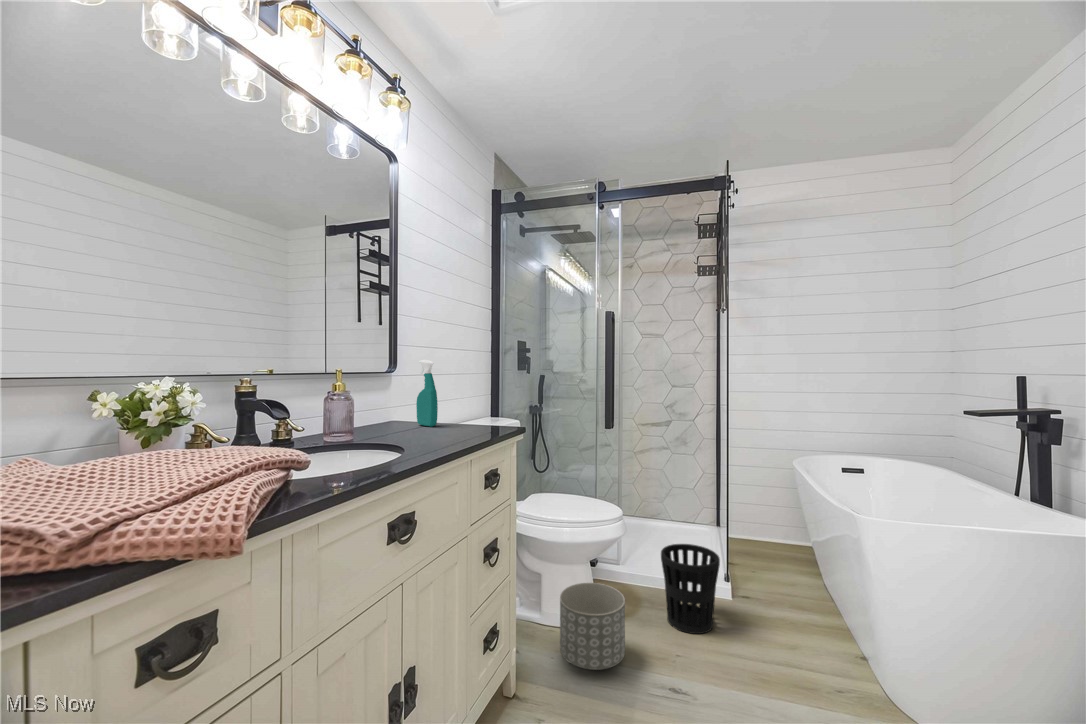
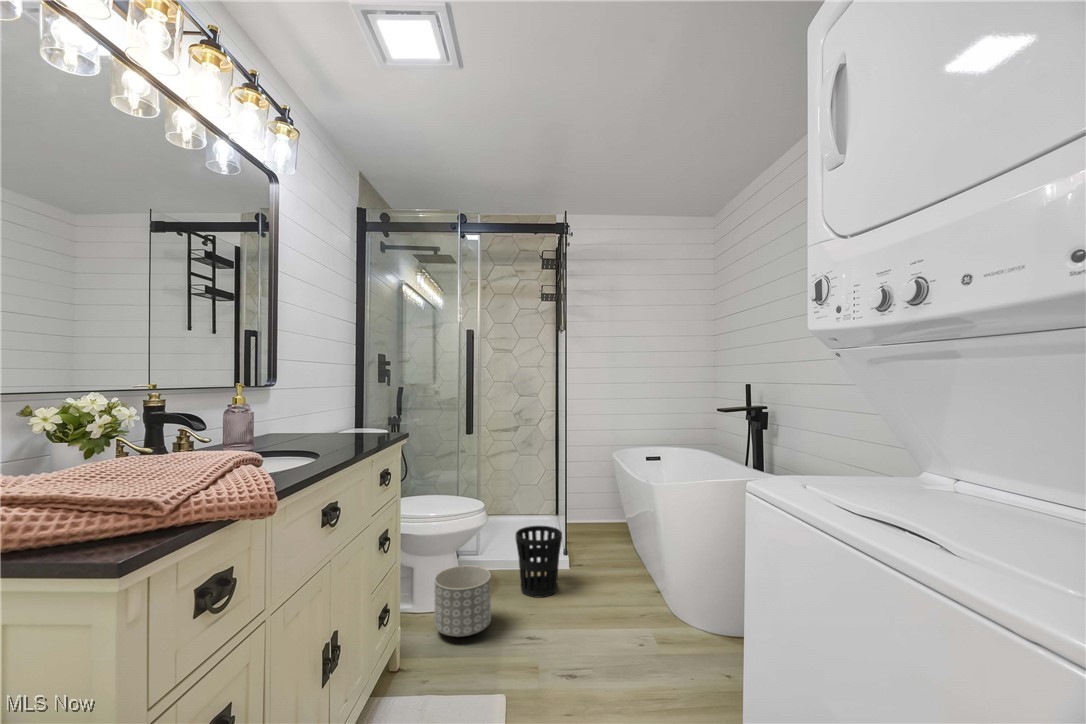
spray bottle: present [416,360,438,426] -> none [298,373,321,435]

